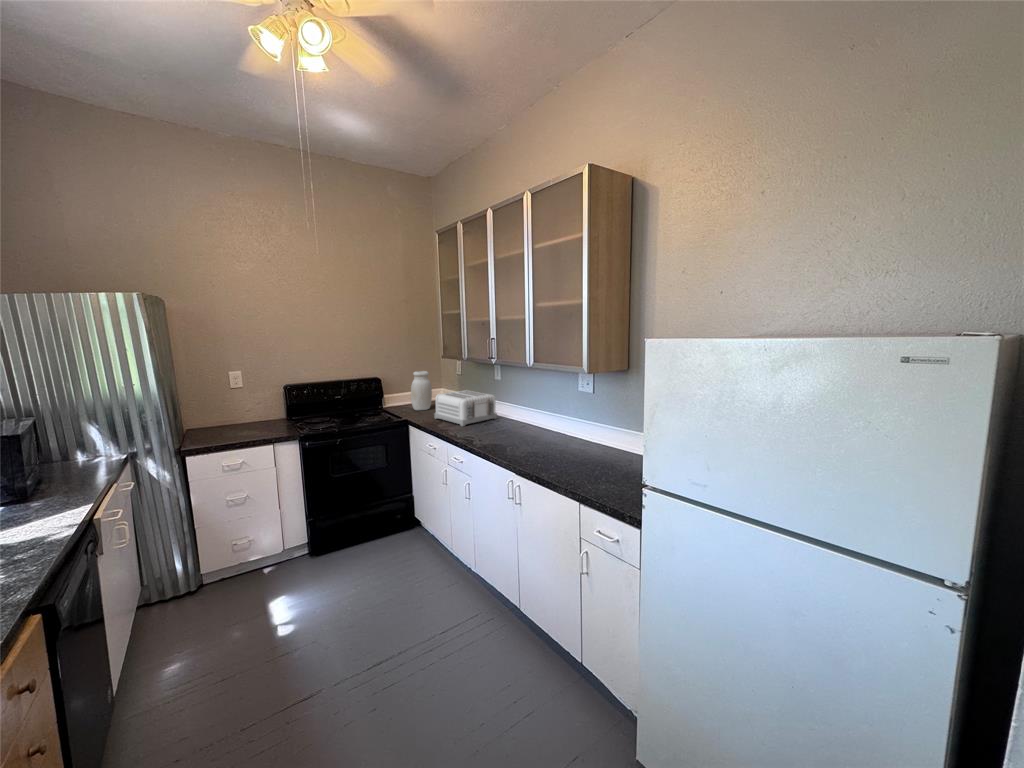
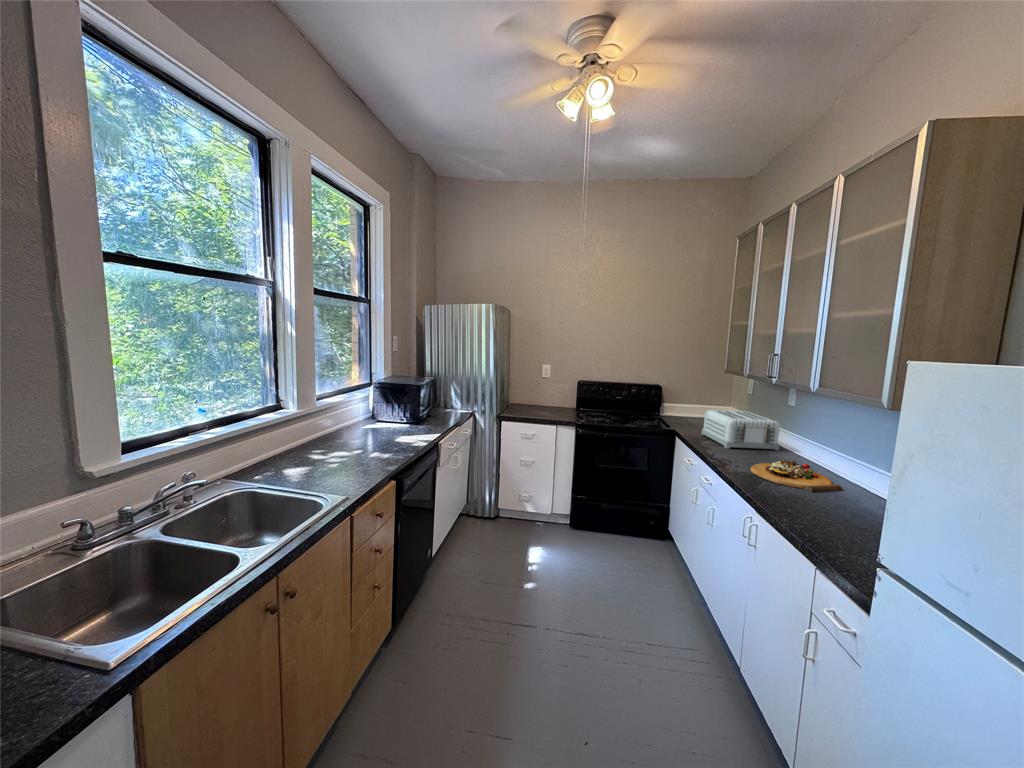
jar: present [411,371,432,410] -> none [686,384,711,425]
cutting board: none [492,425,554,446] -> present [750,460,842,492]

